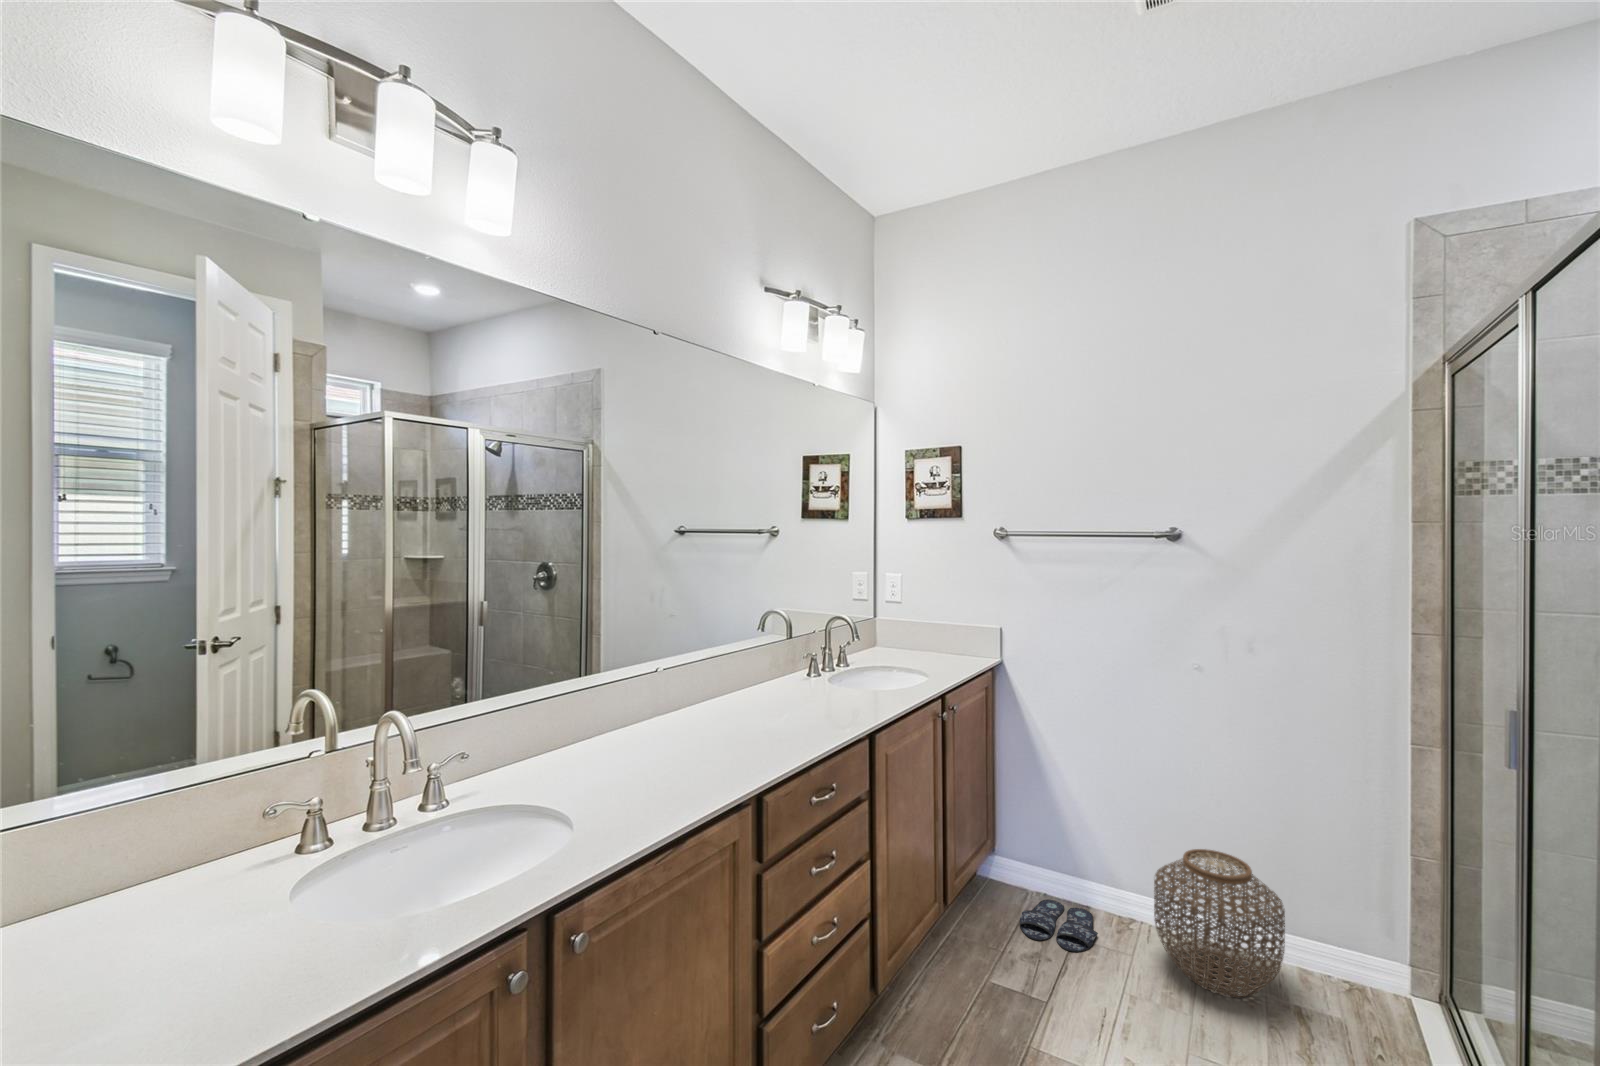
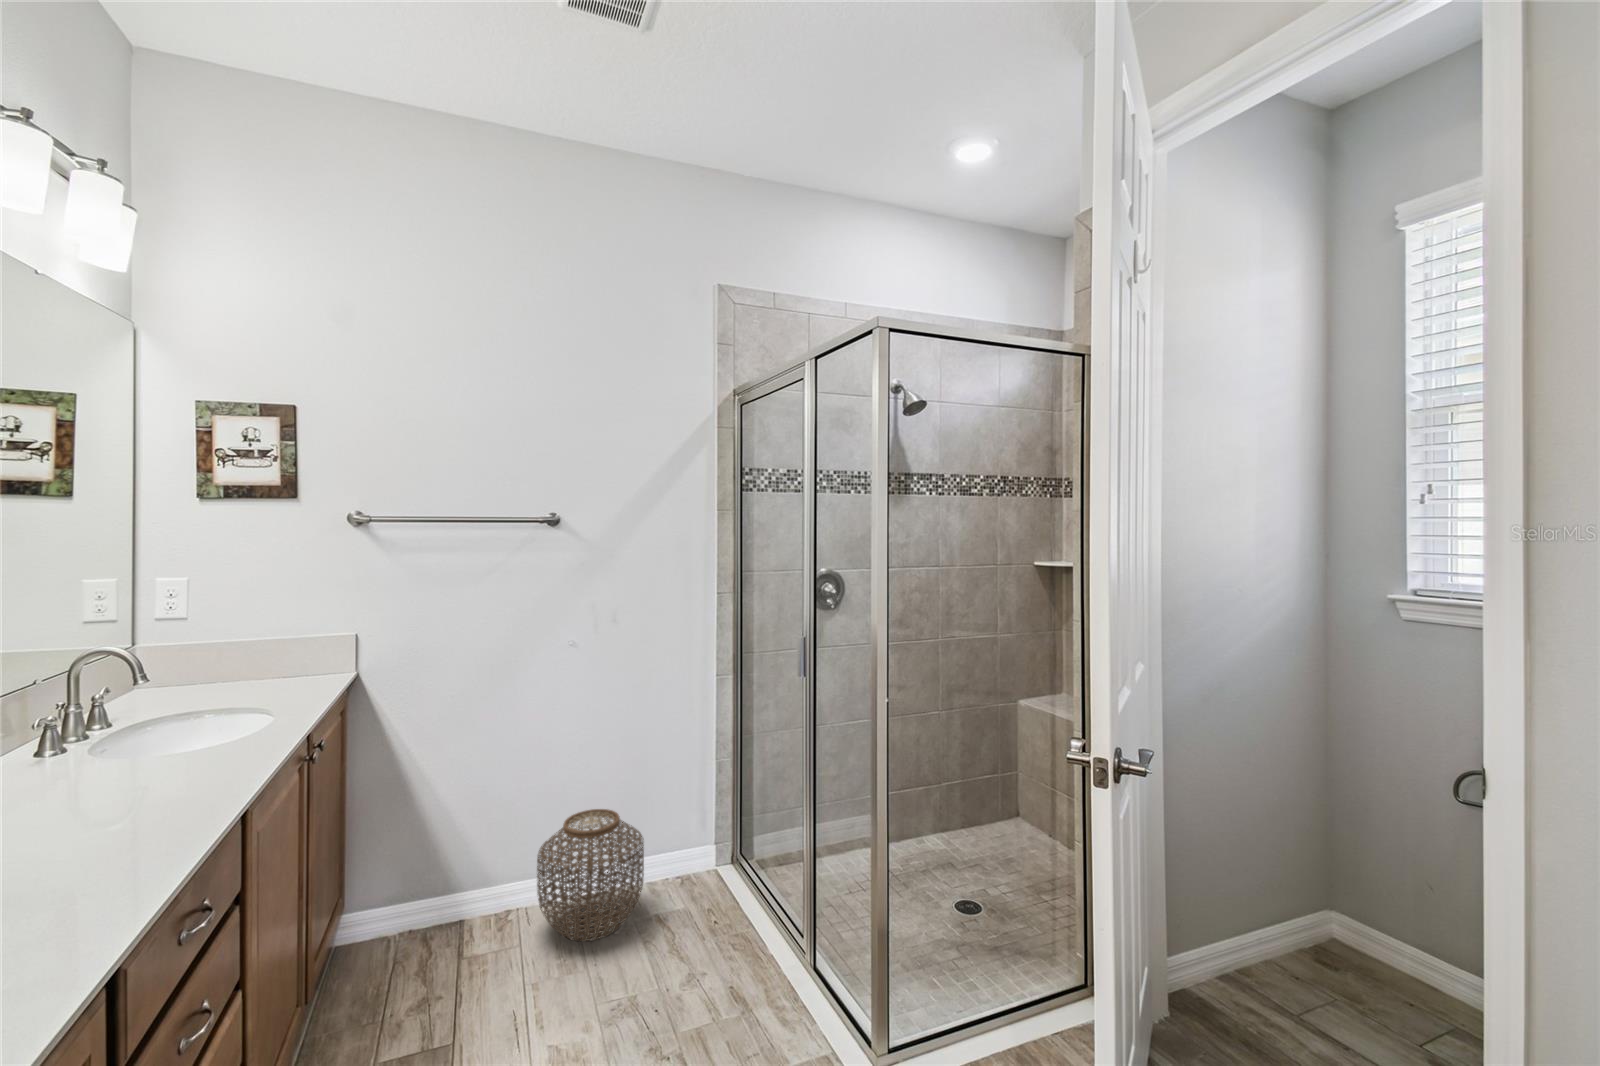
slippers: present [1020,899,1098,952] -> none [386,924,480,988]

